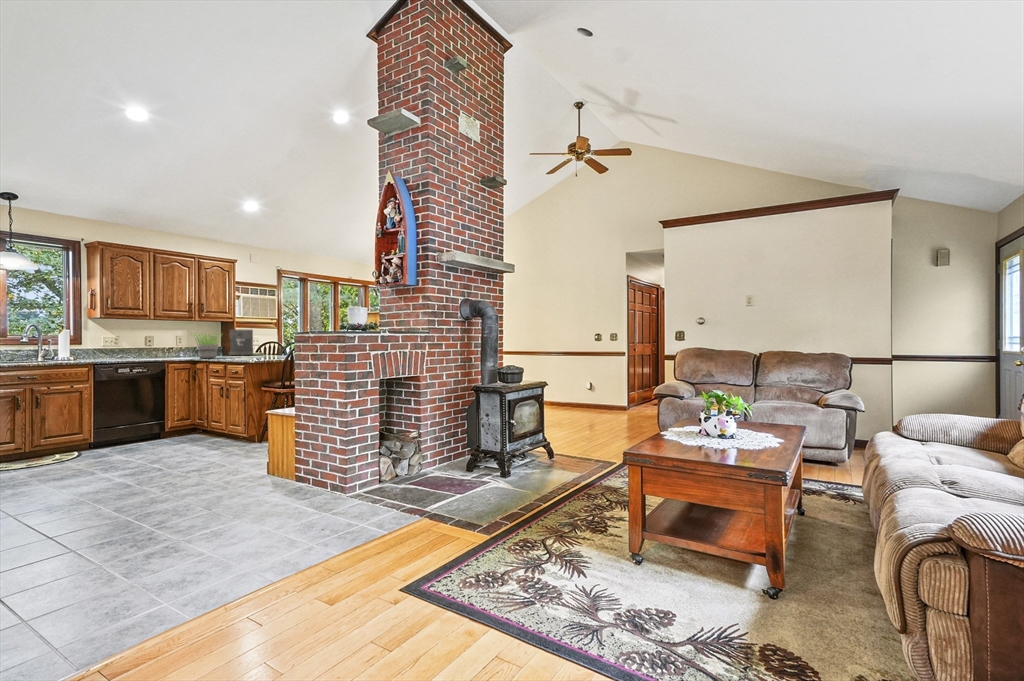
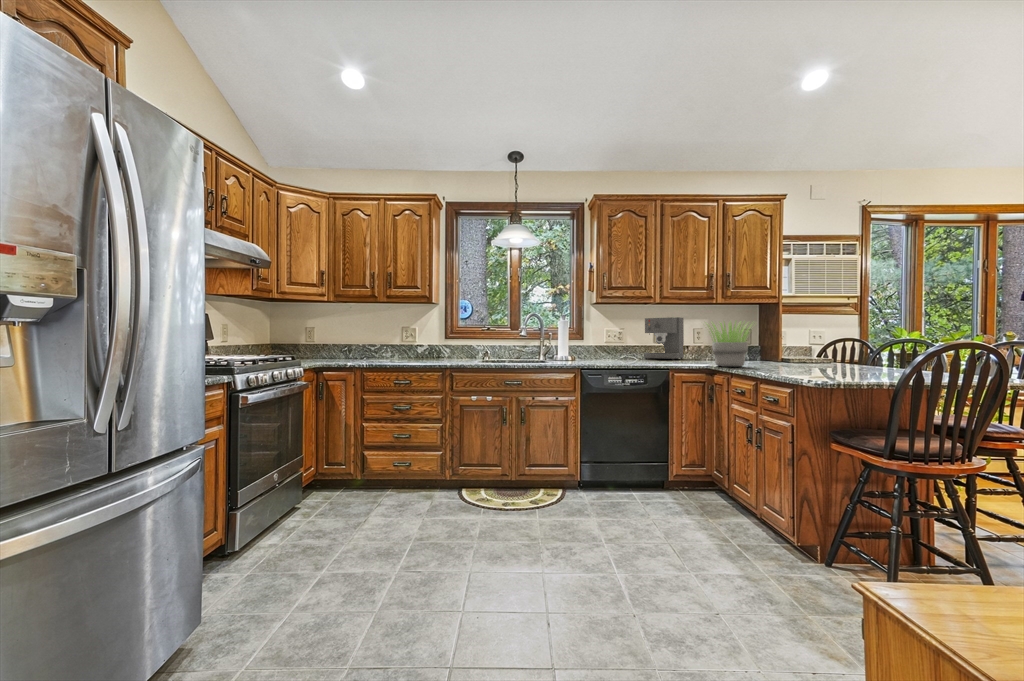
coffee maker: present [229,330,253,355] -> present [644,317,684,360]

